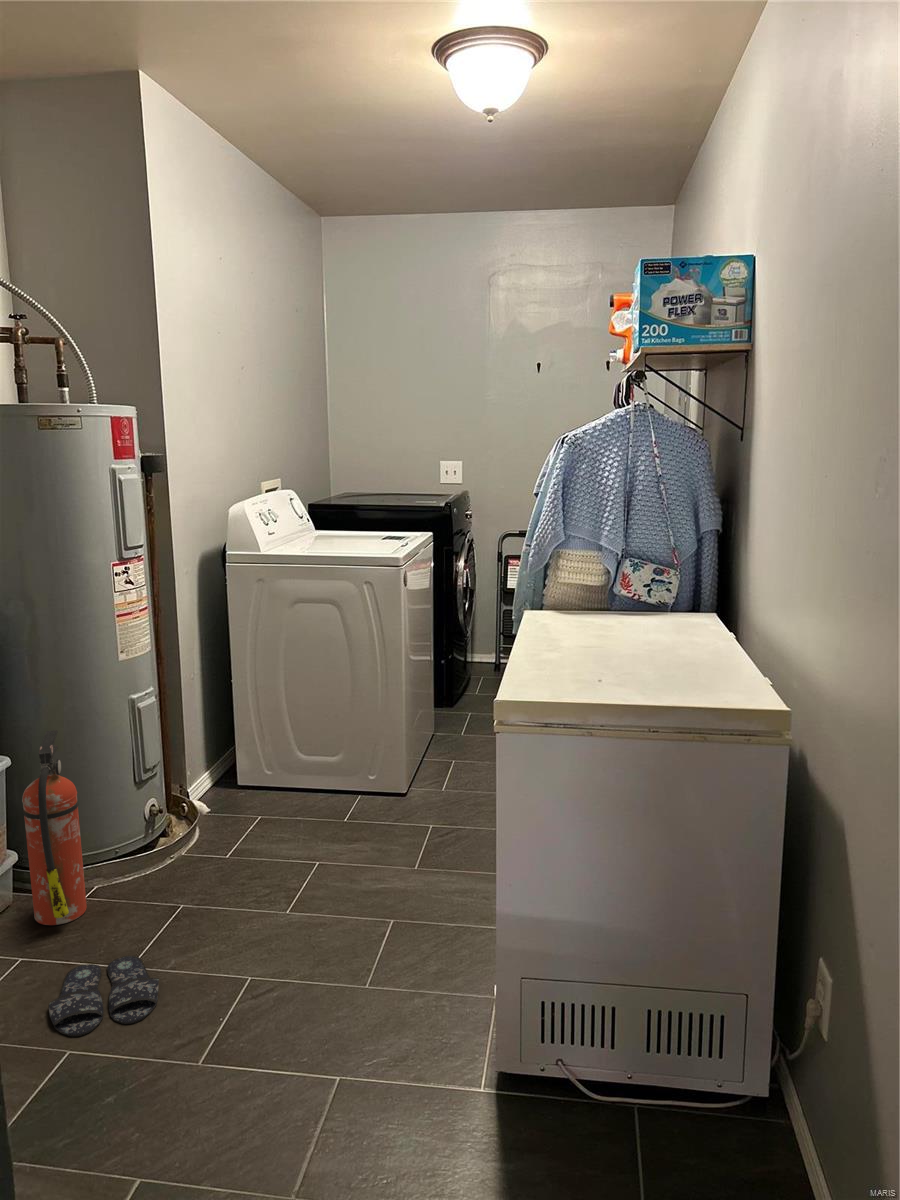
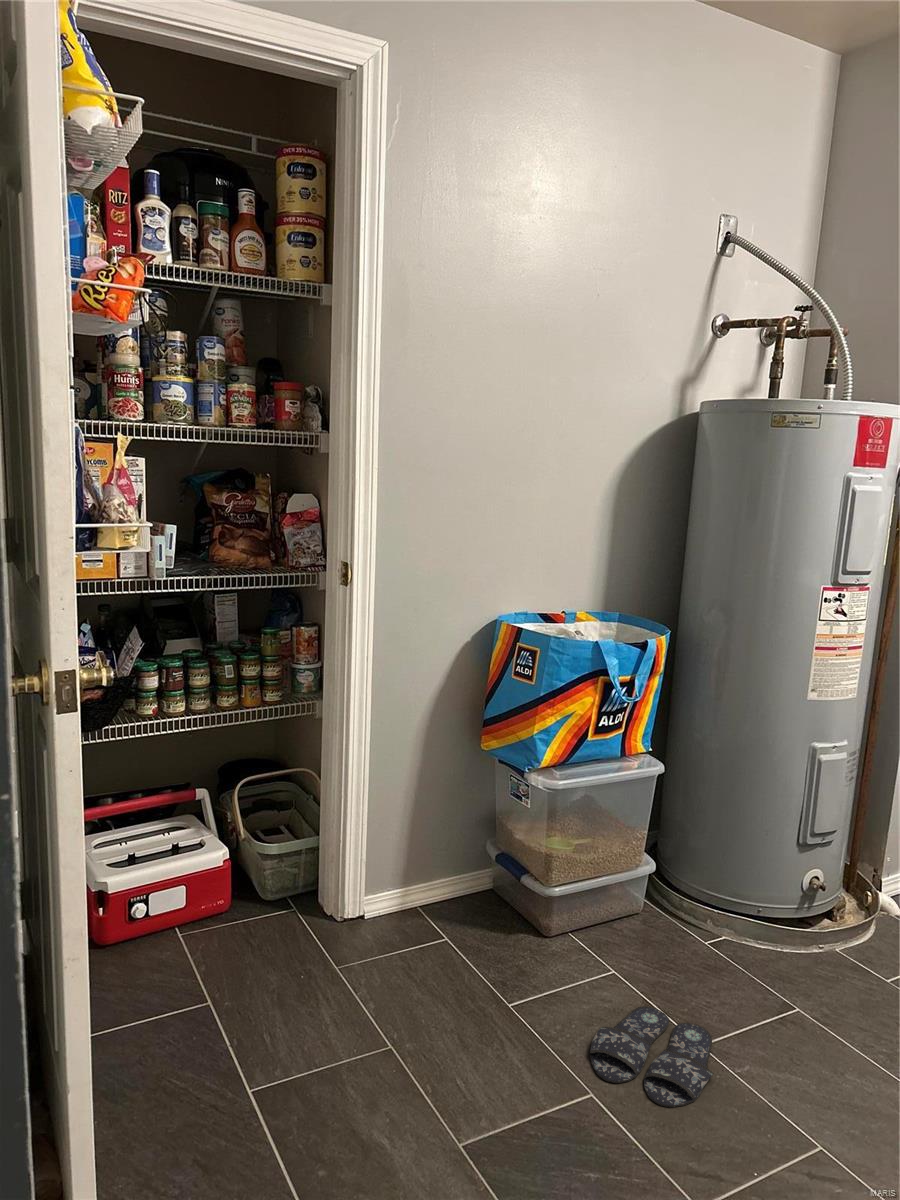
fire extinguisher: present [22,730,87,925] -> none [648,749,716,957]

